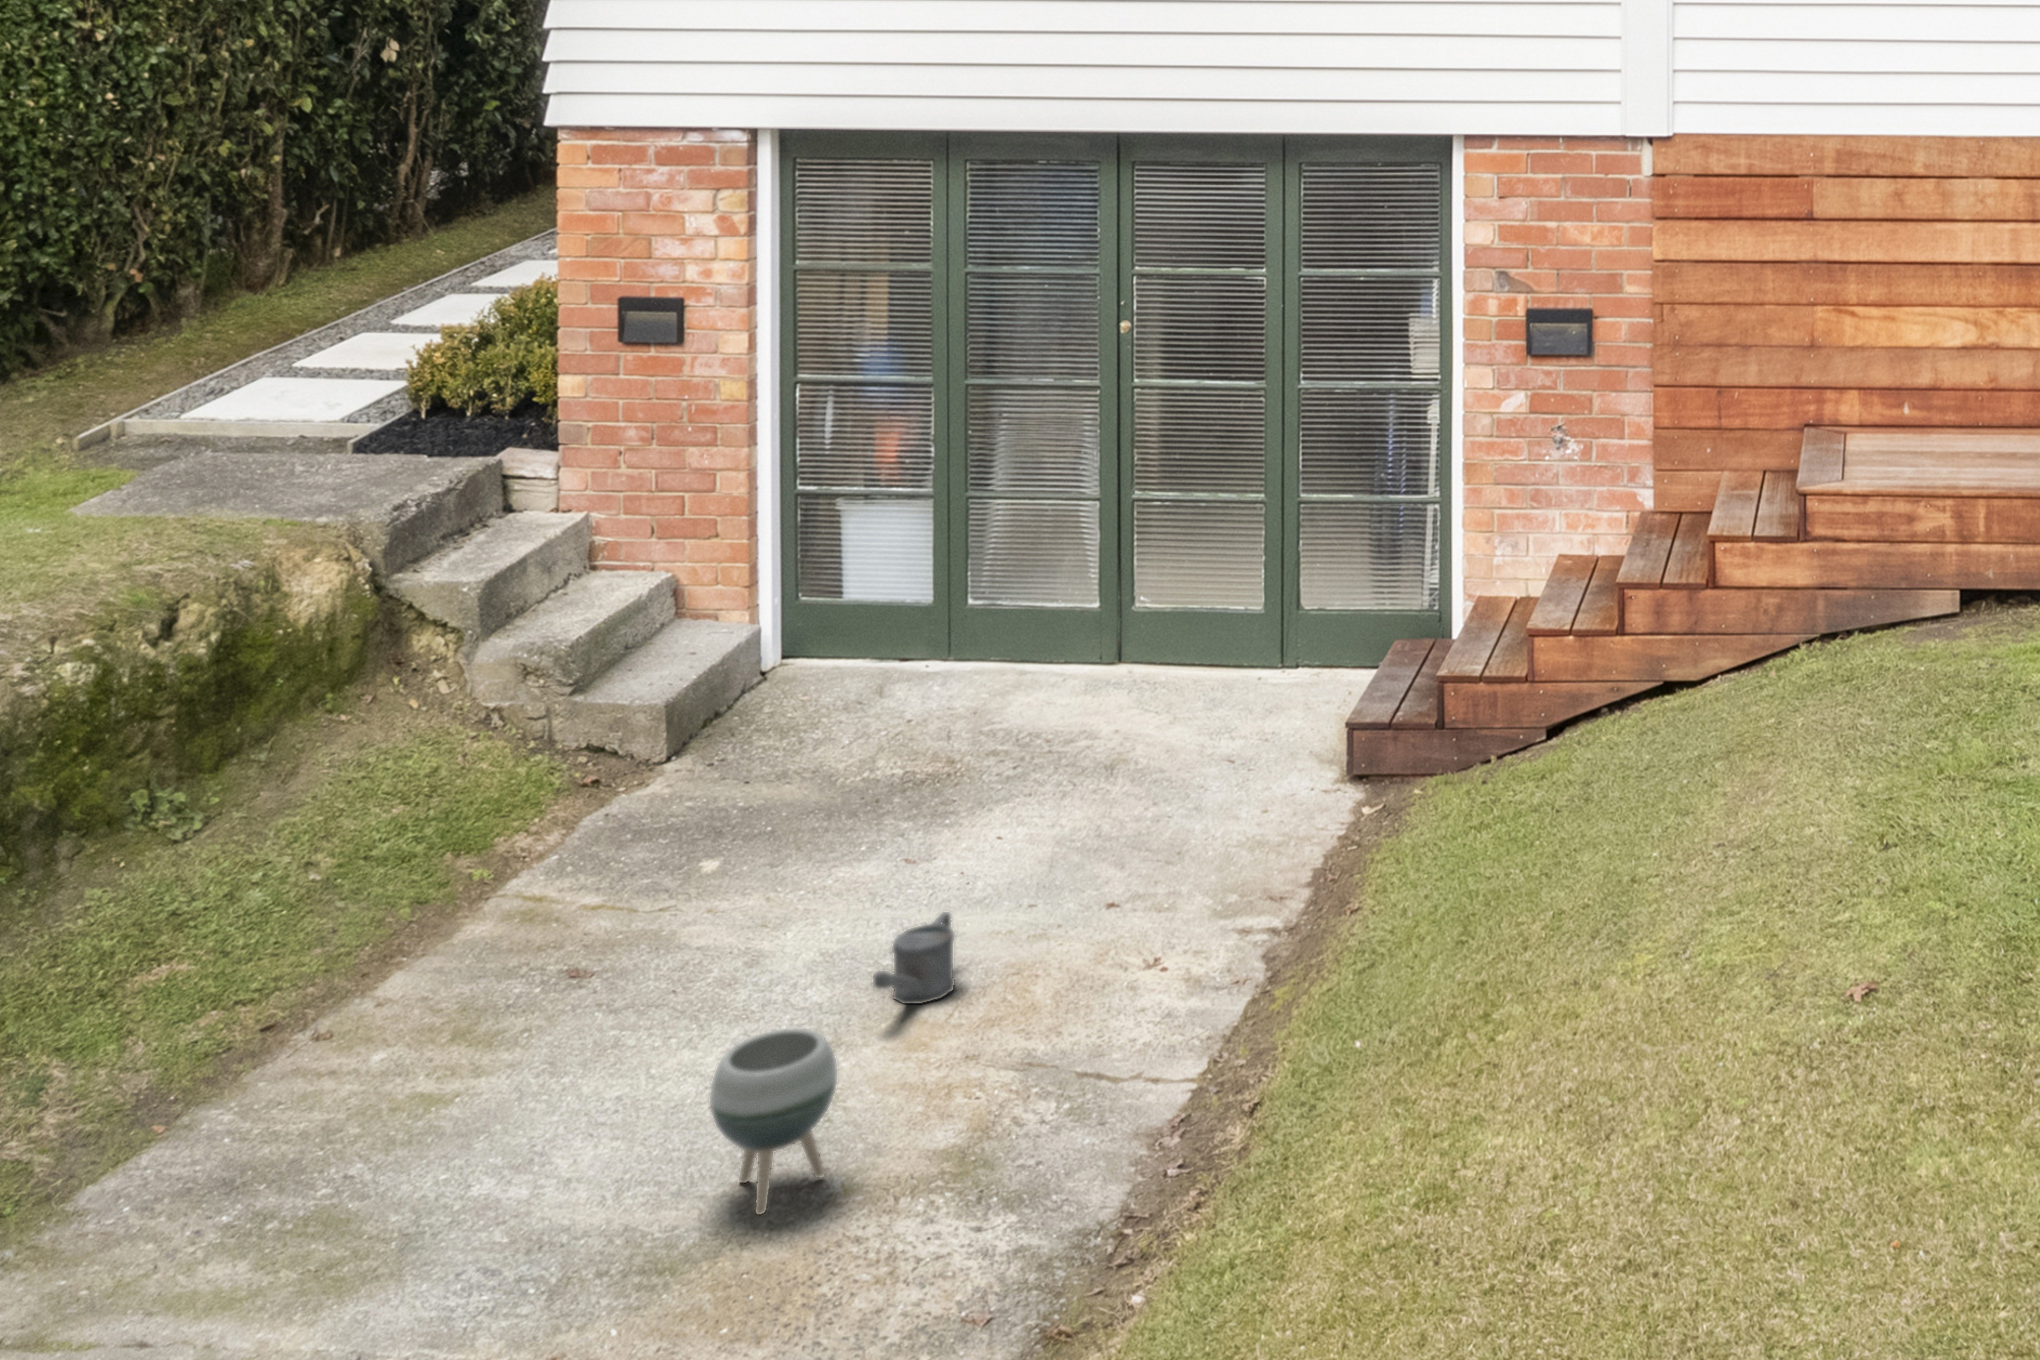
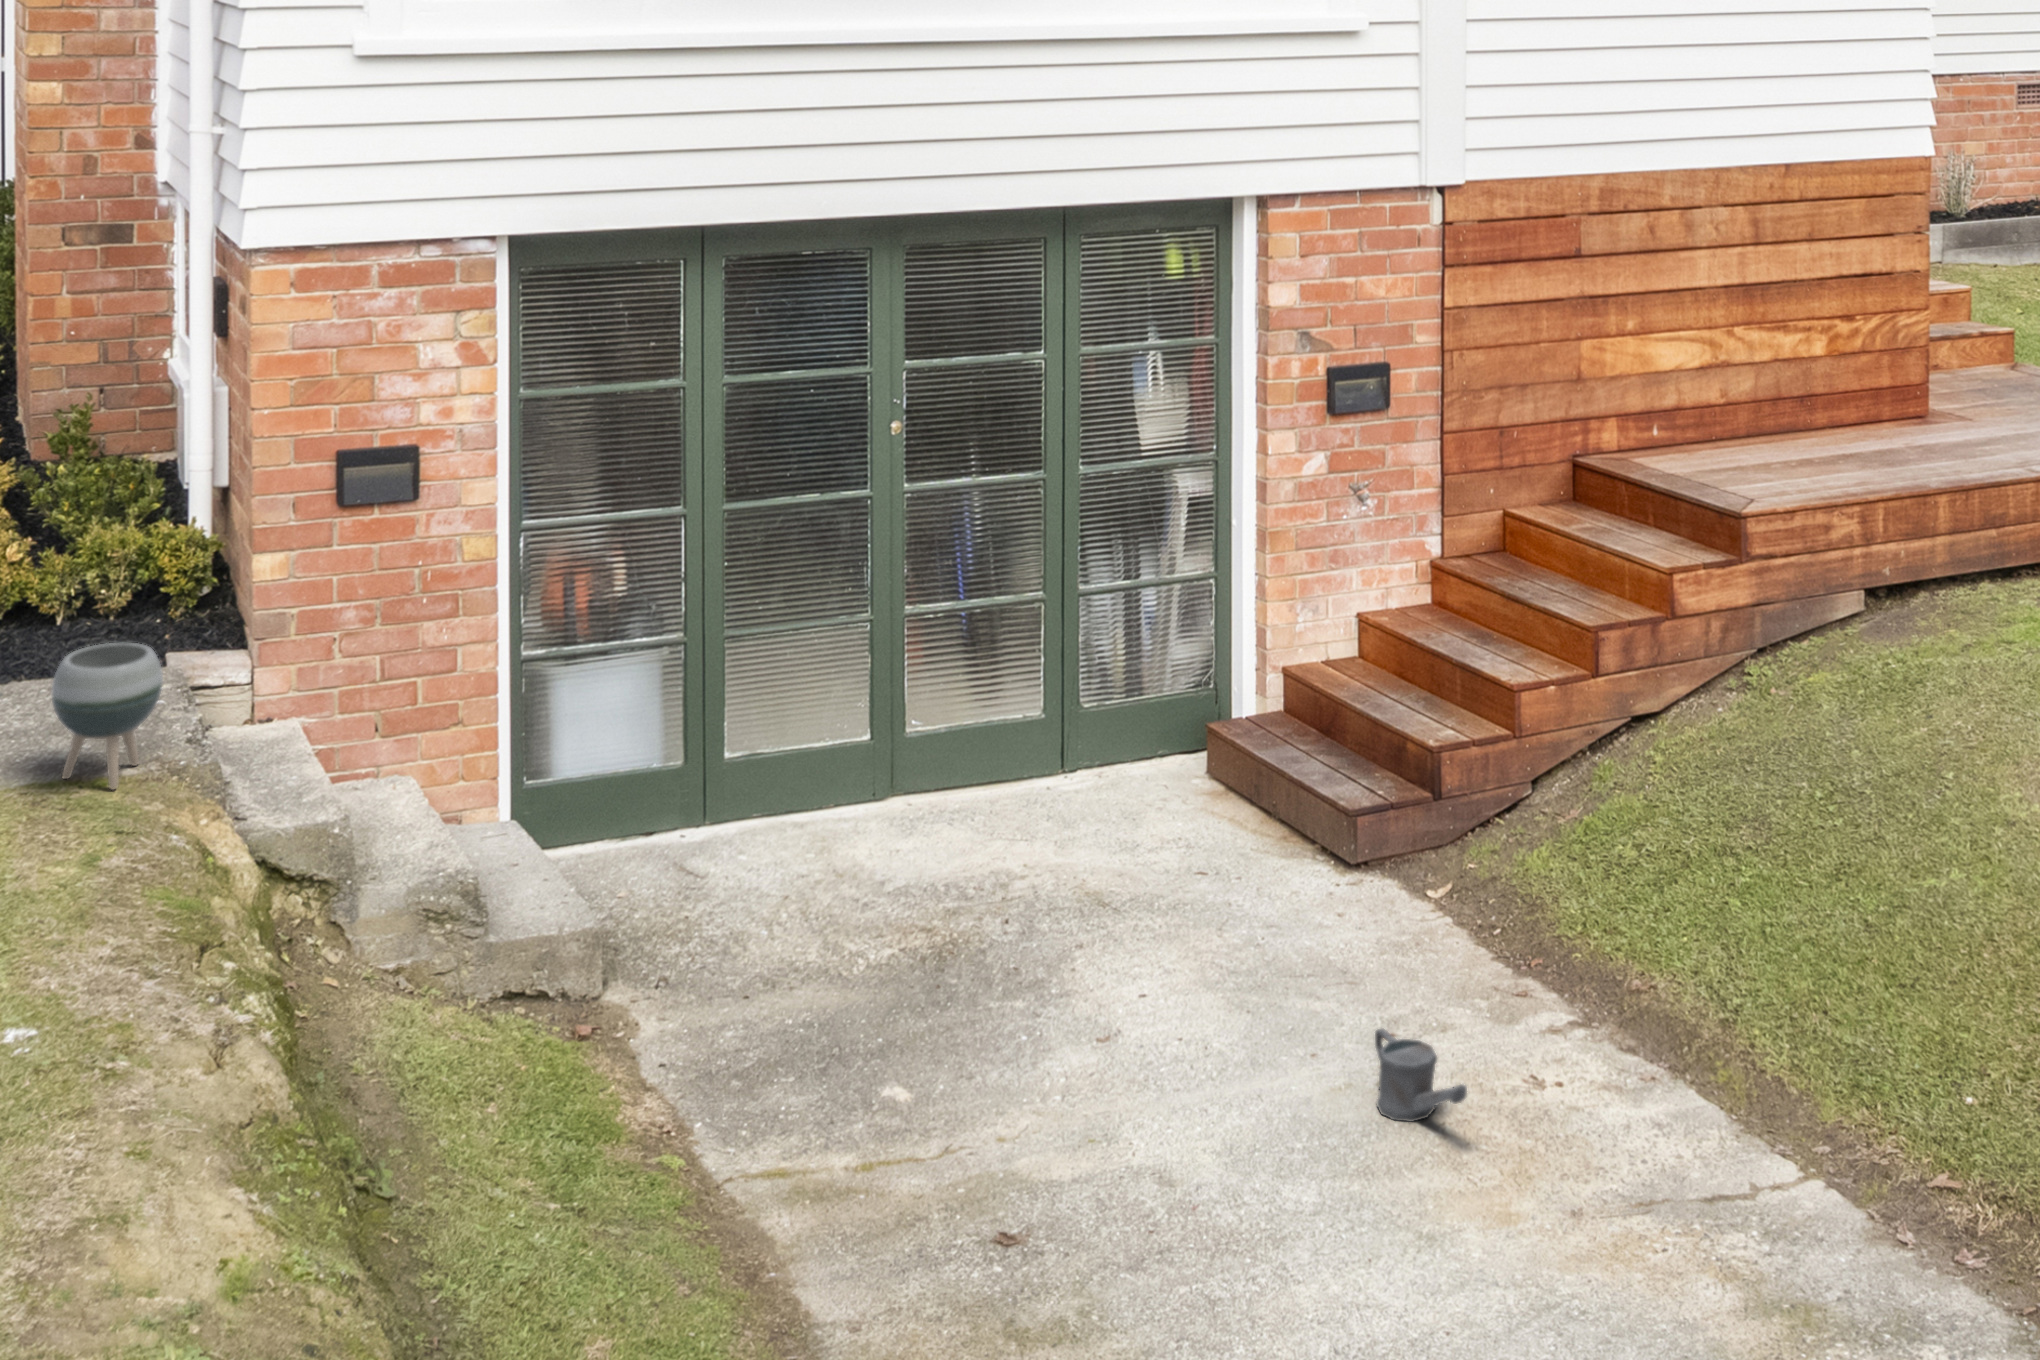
planter: present [710,1029,837,1214] -> present [52,643,163,789]

